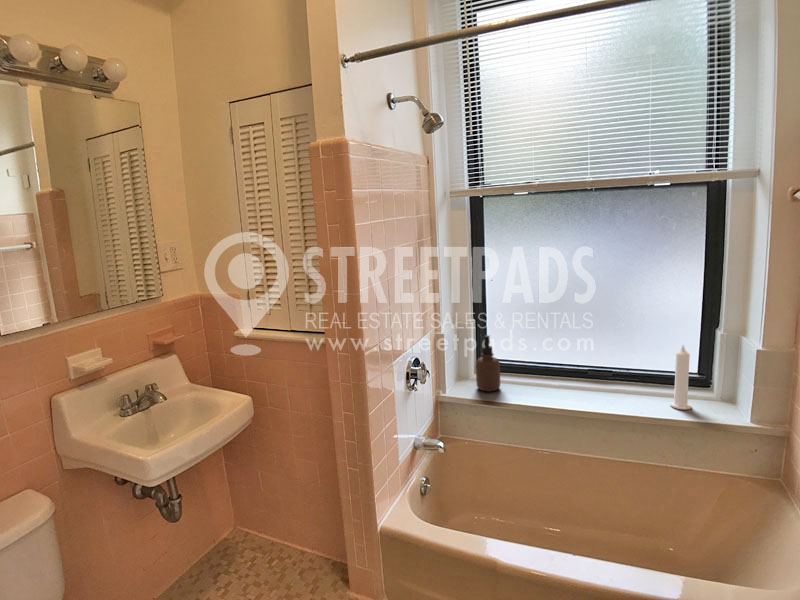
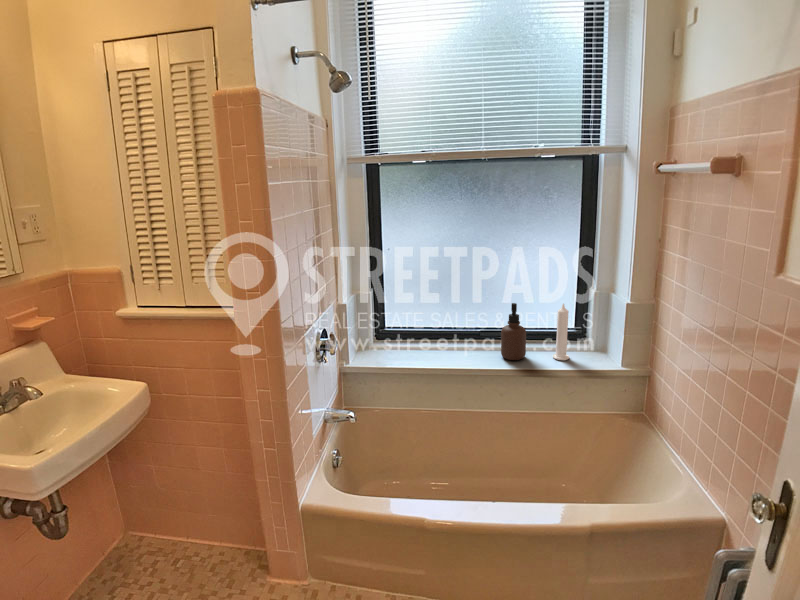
soap dispenser: present [476,336,500,392] -> present [501,303,526,360]

